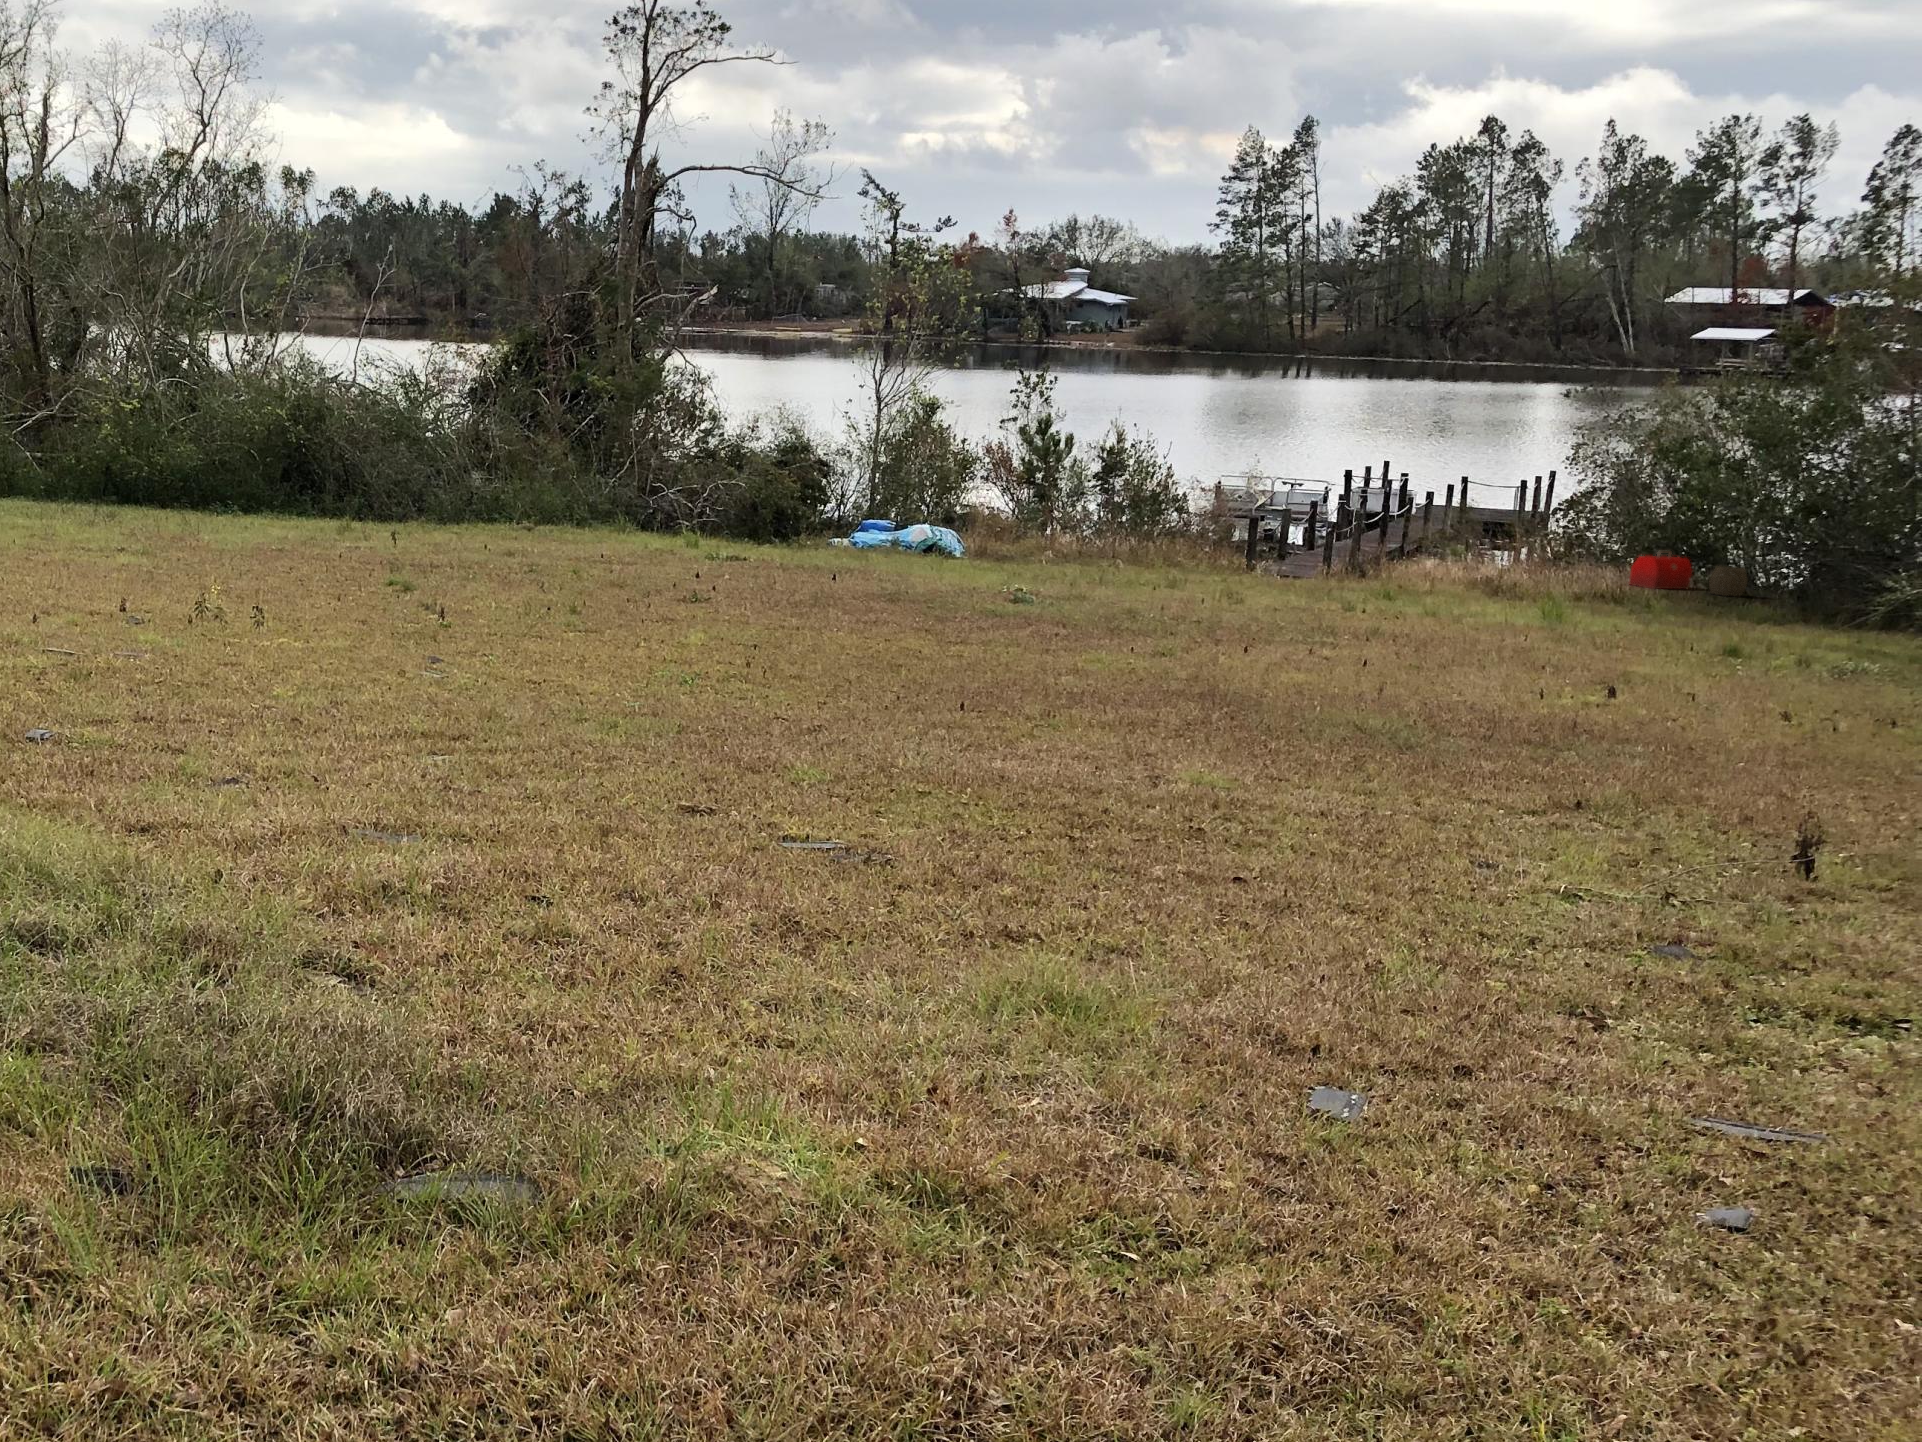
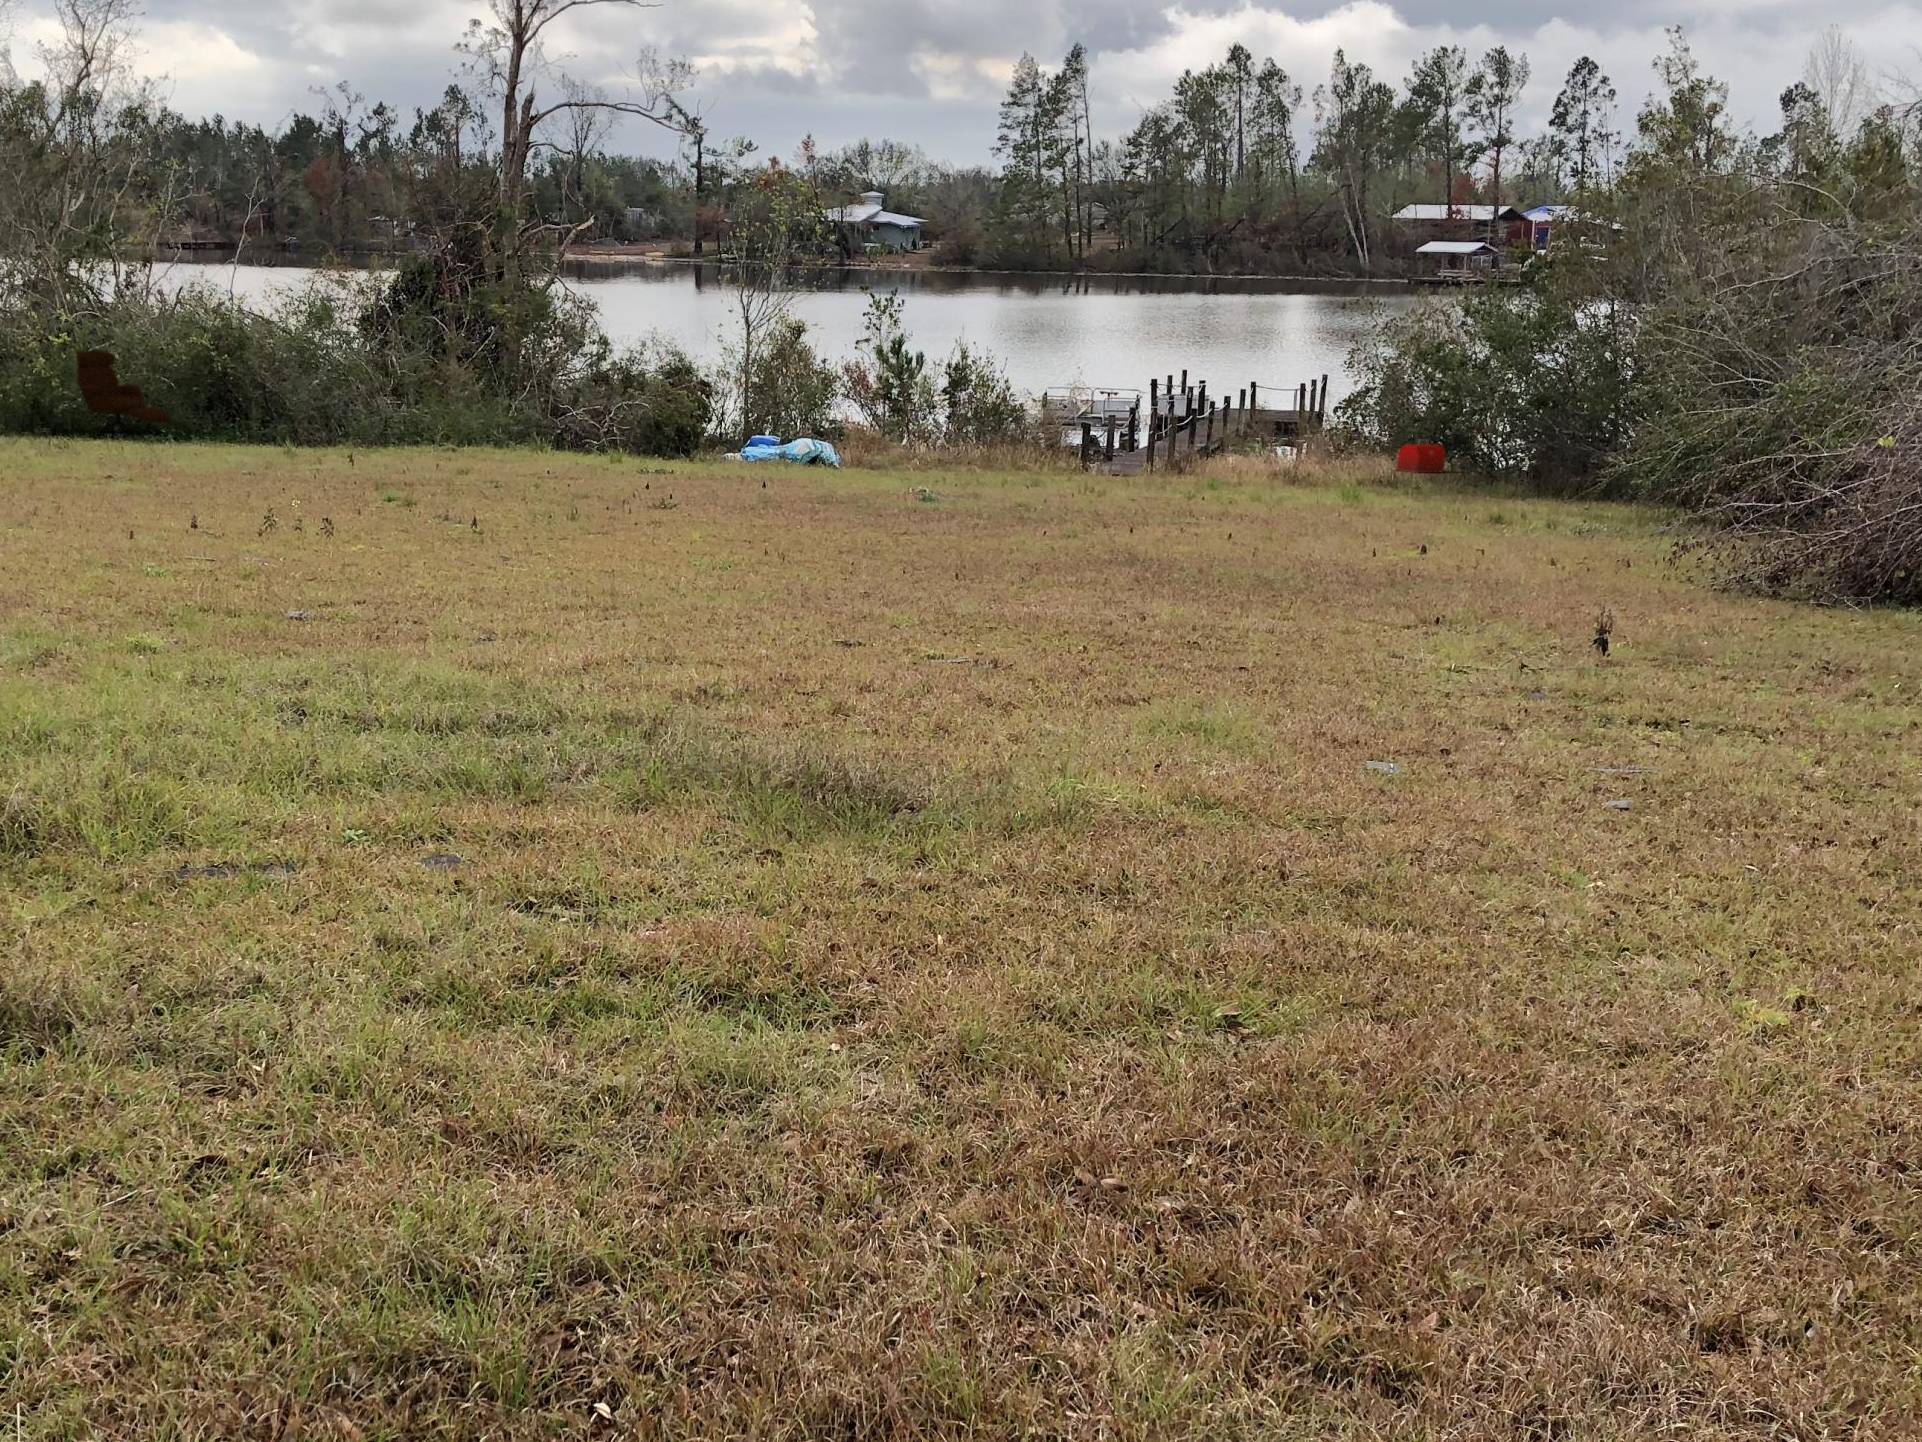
lounge chair: none [216,417,299,500] -> present [76,350,172,434]
woven basket: present [1709,566,1747,596] -> none [1459,451,1490,477]

